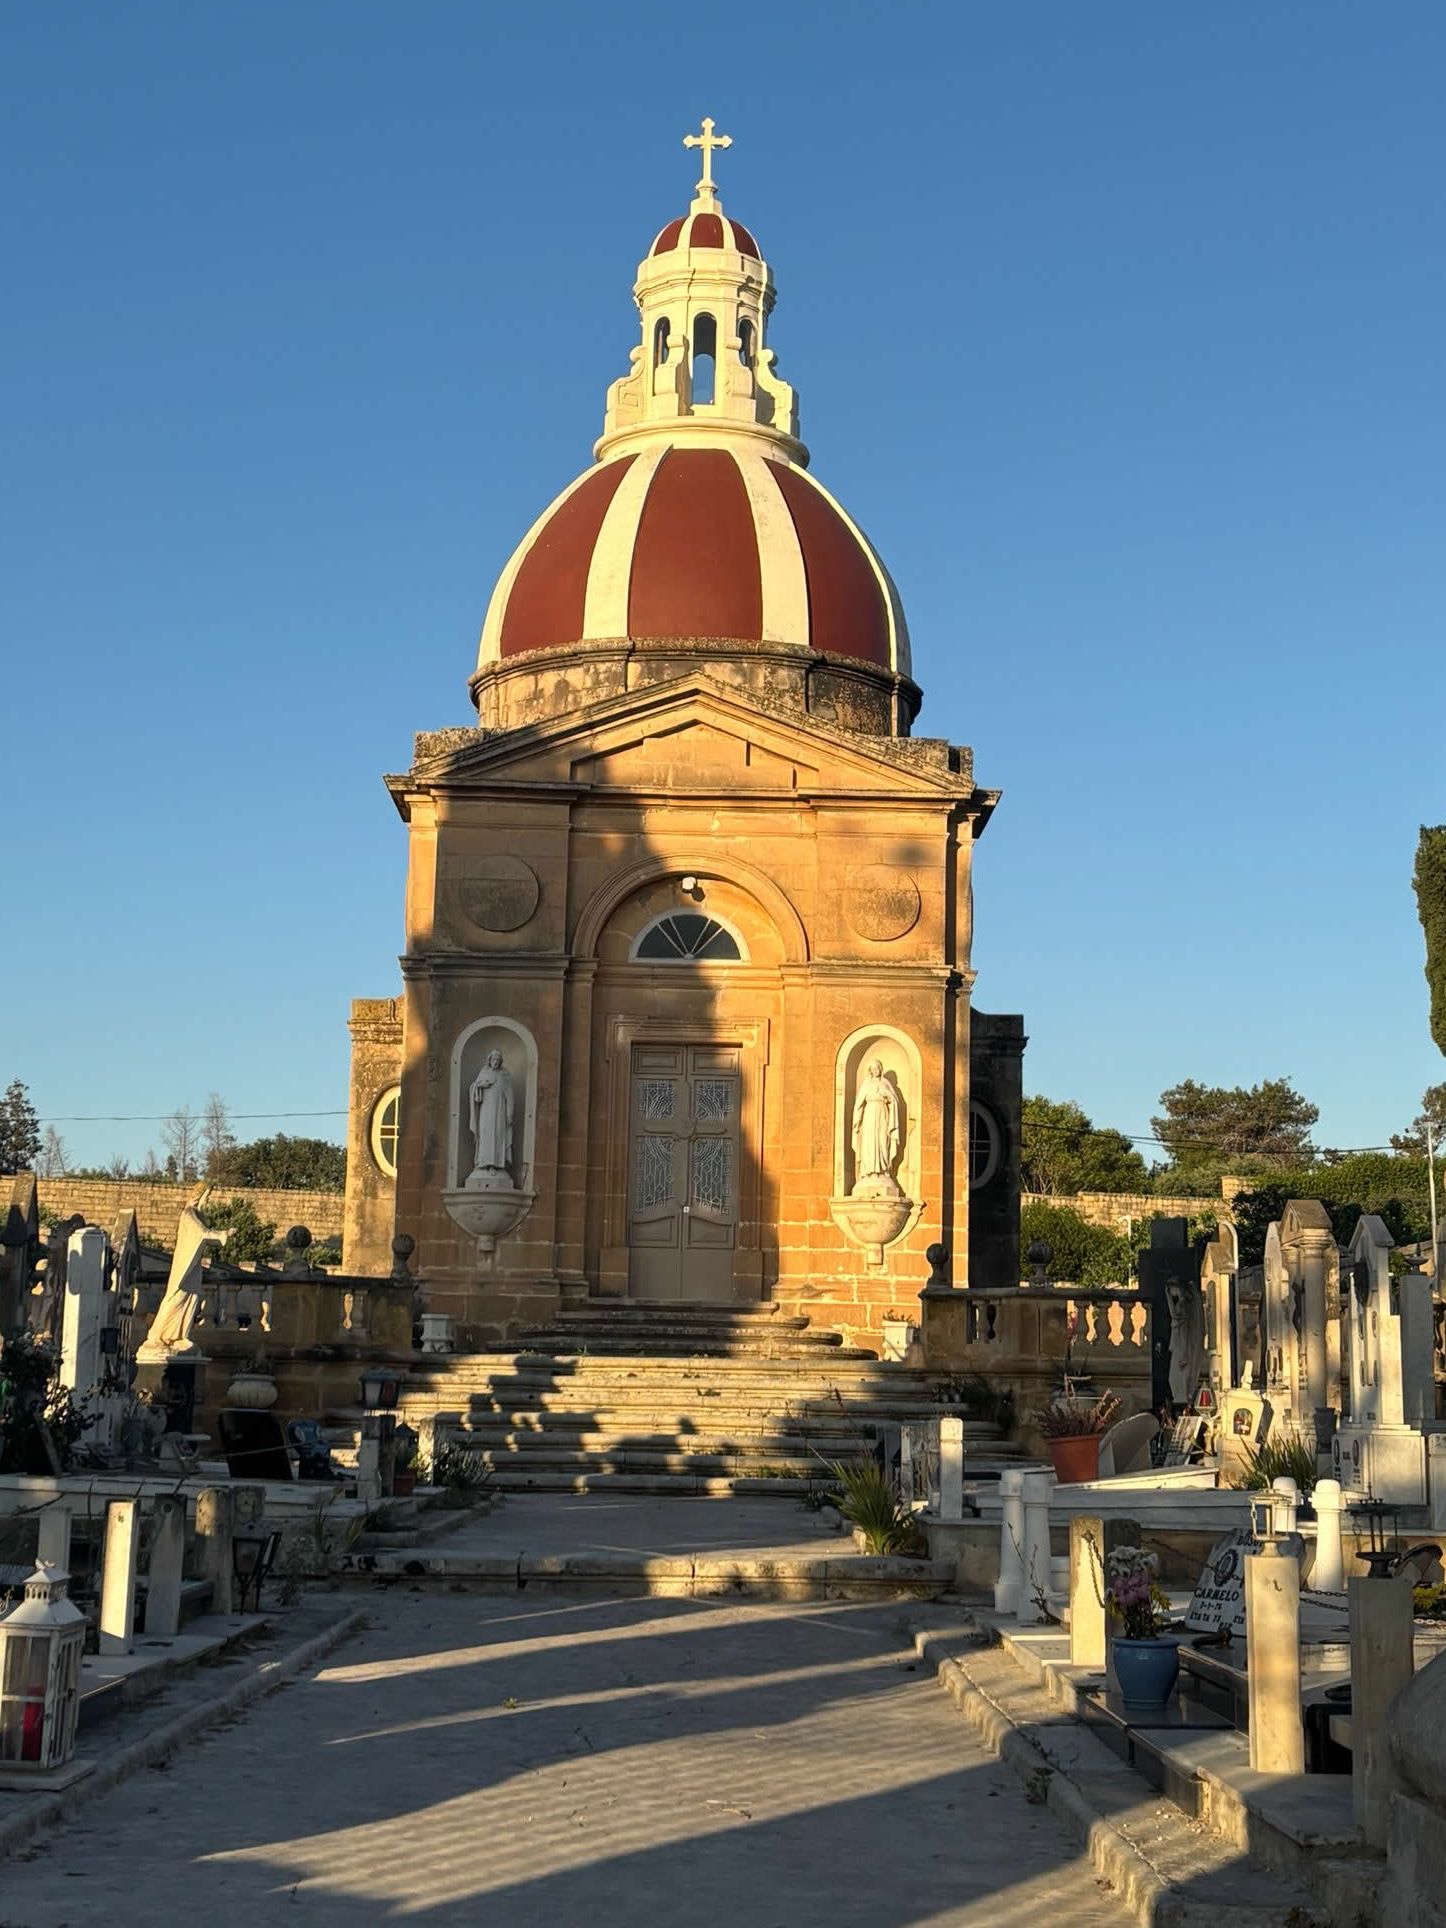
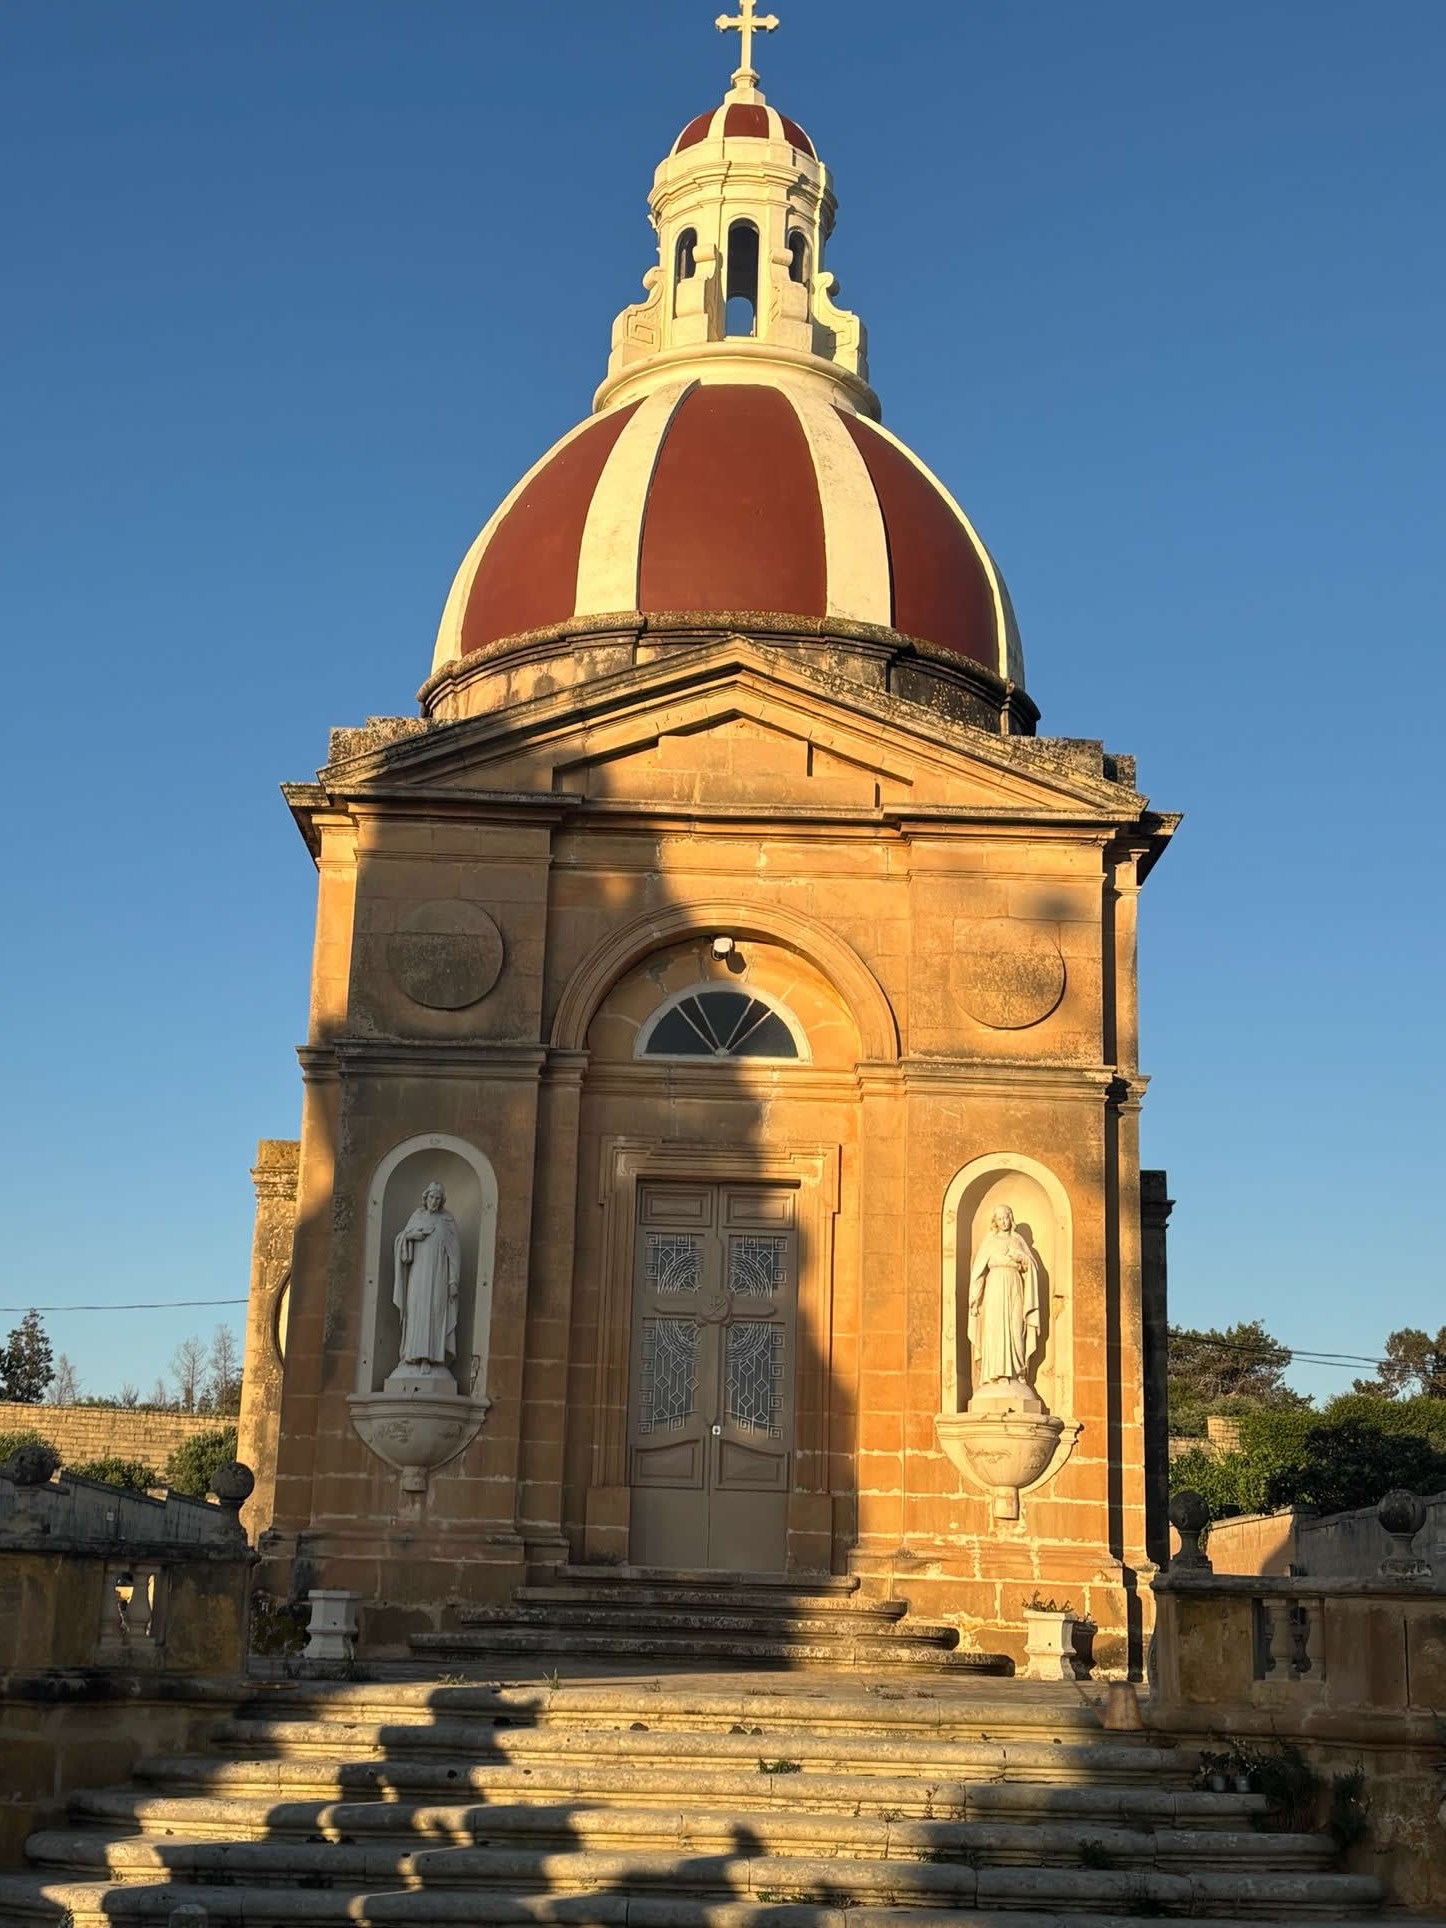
potted tree: none [396,1296,437,1357] -> present [243,1590,307,1689]

